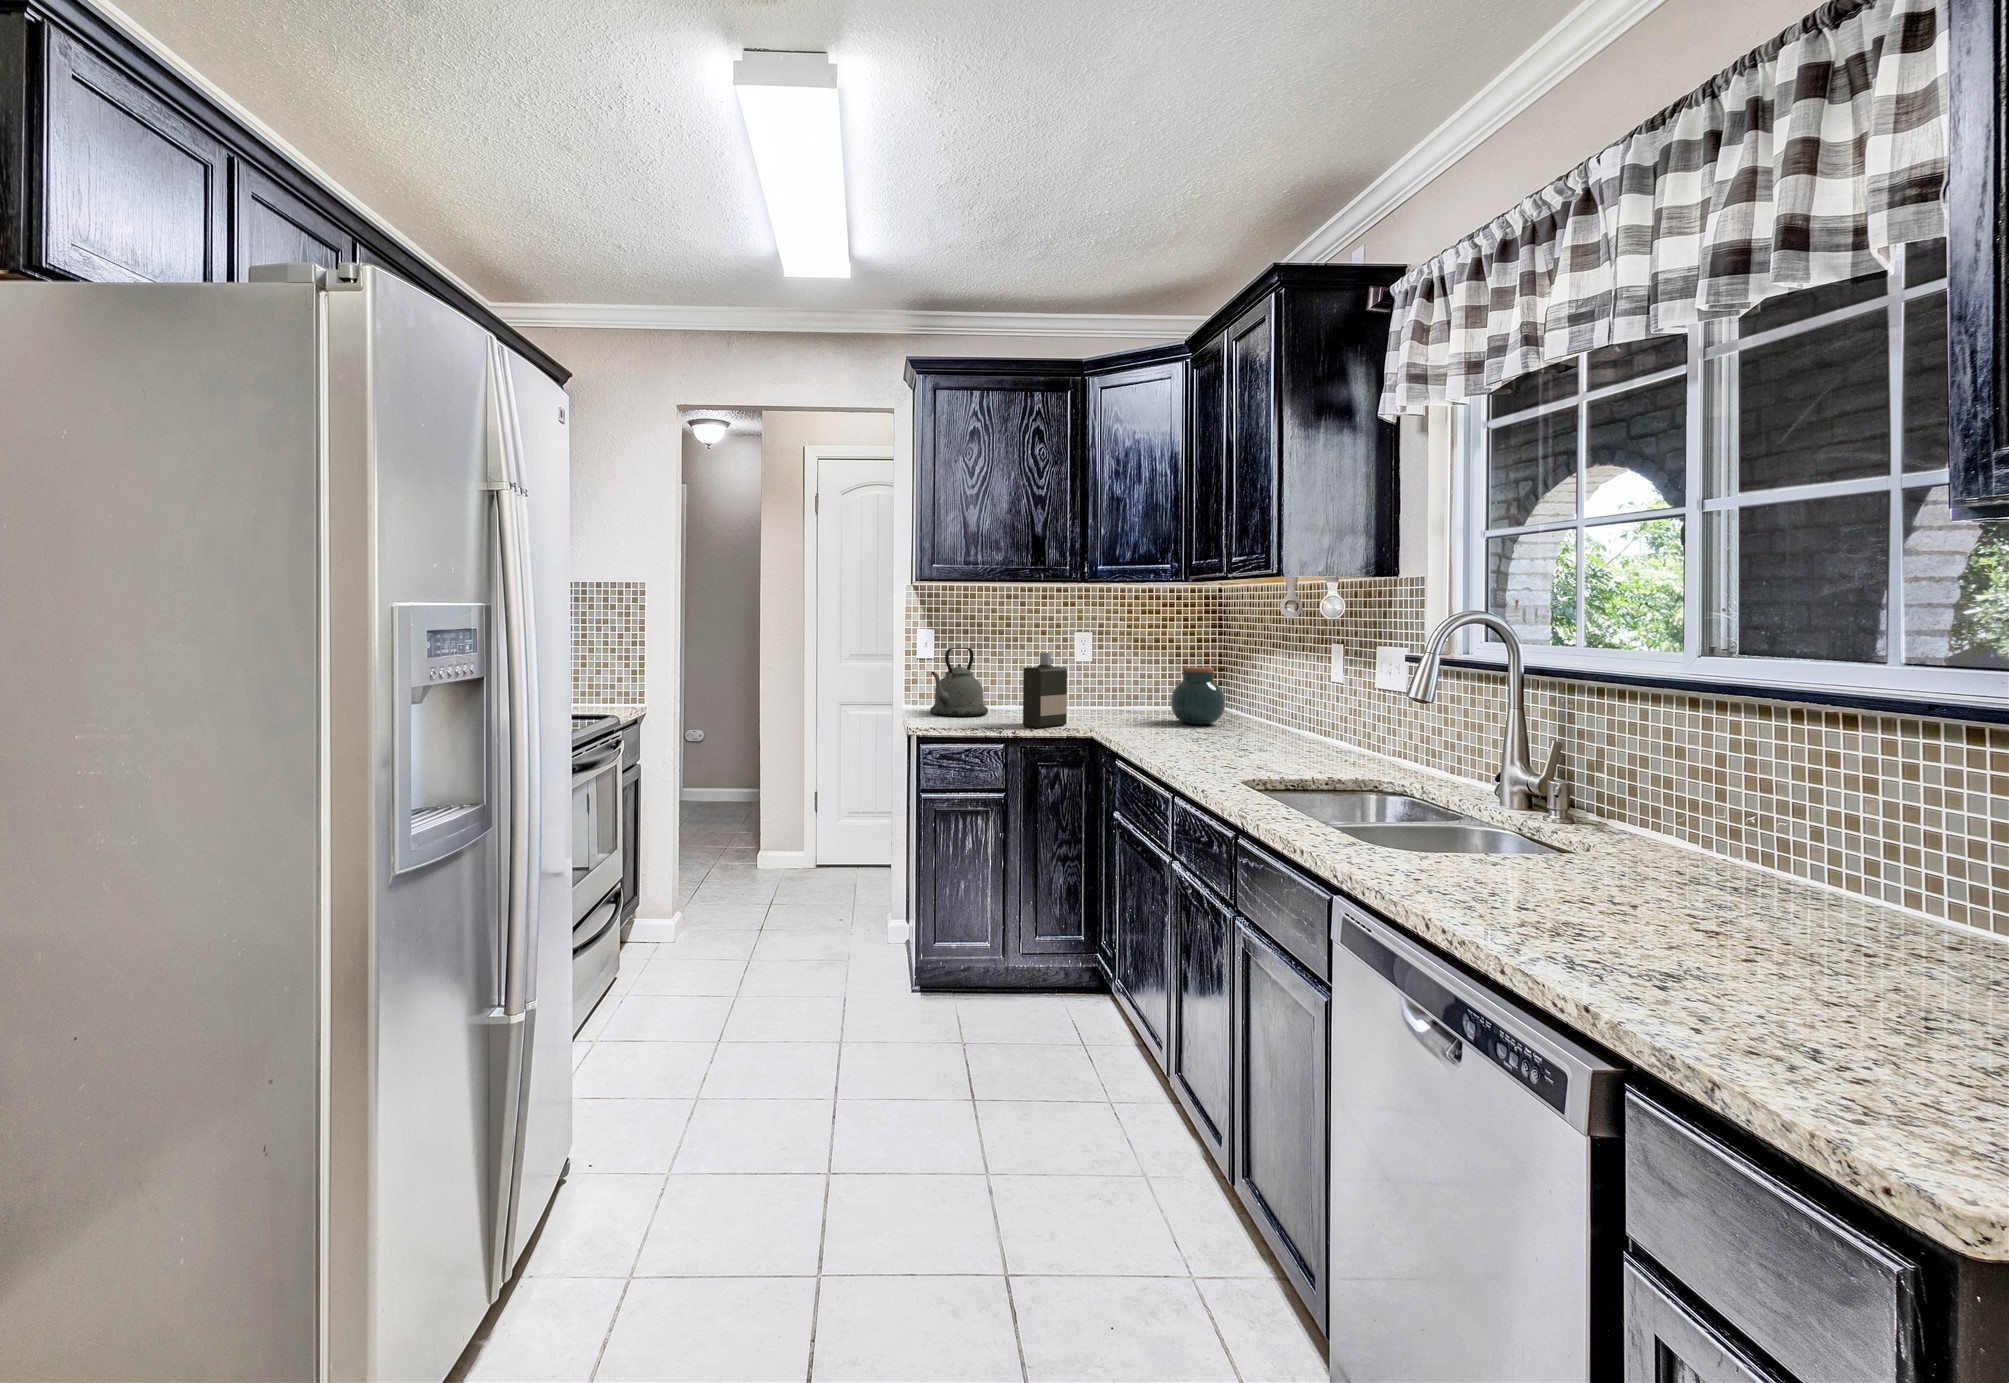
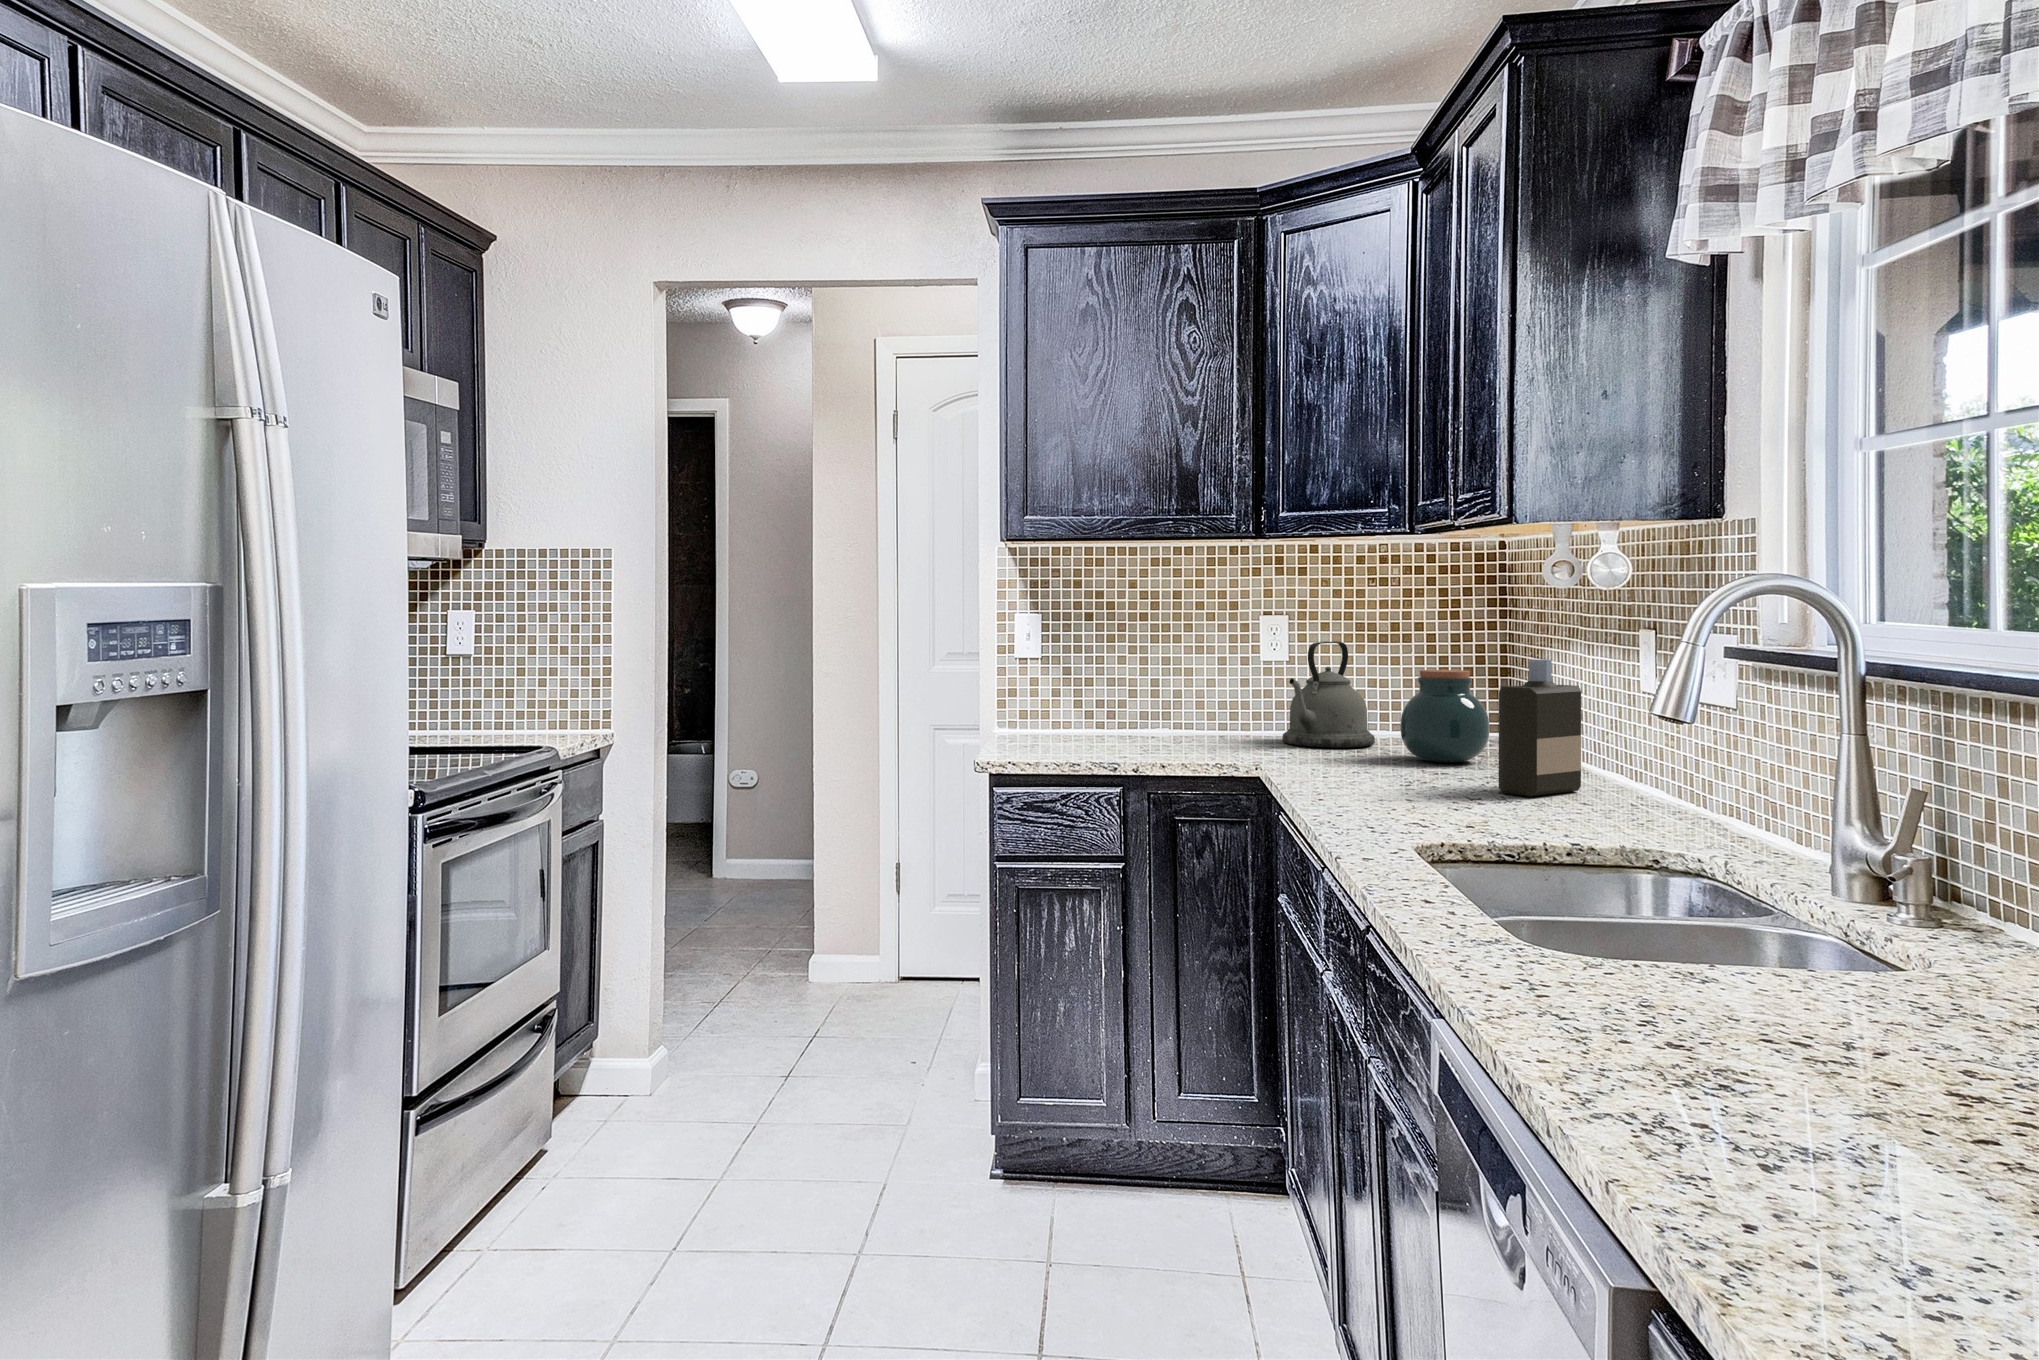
kettle: present [930,648,988,716] -> present [1282,642,1375,747]
bottle: present [1023,653,1067,728] -> present [1499,659,1581,796]

